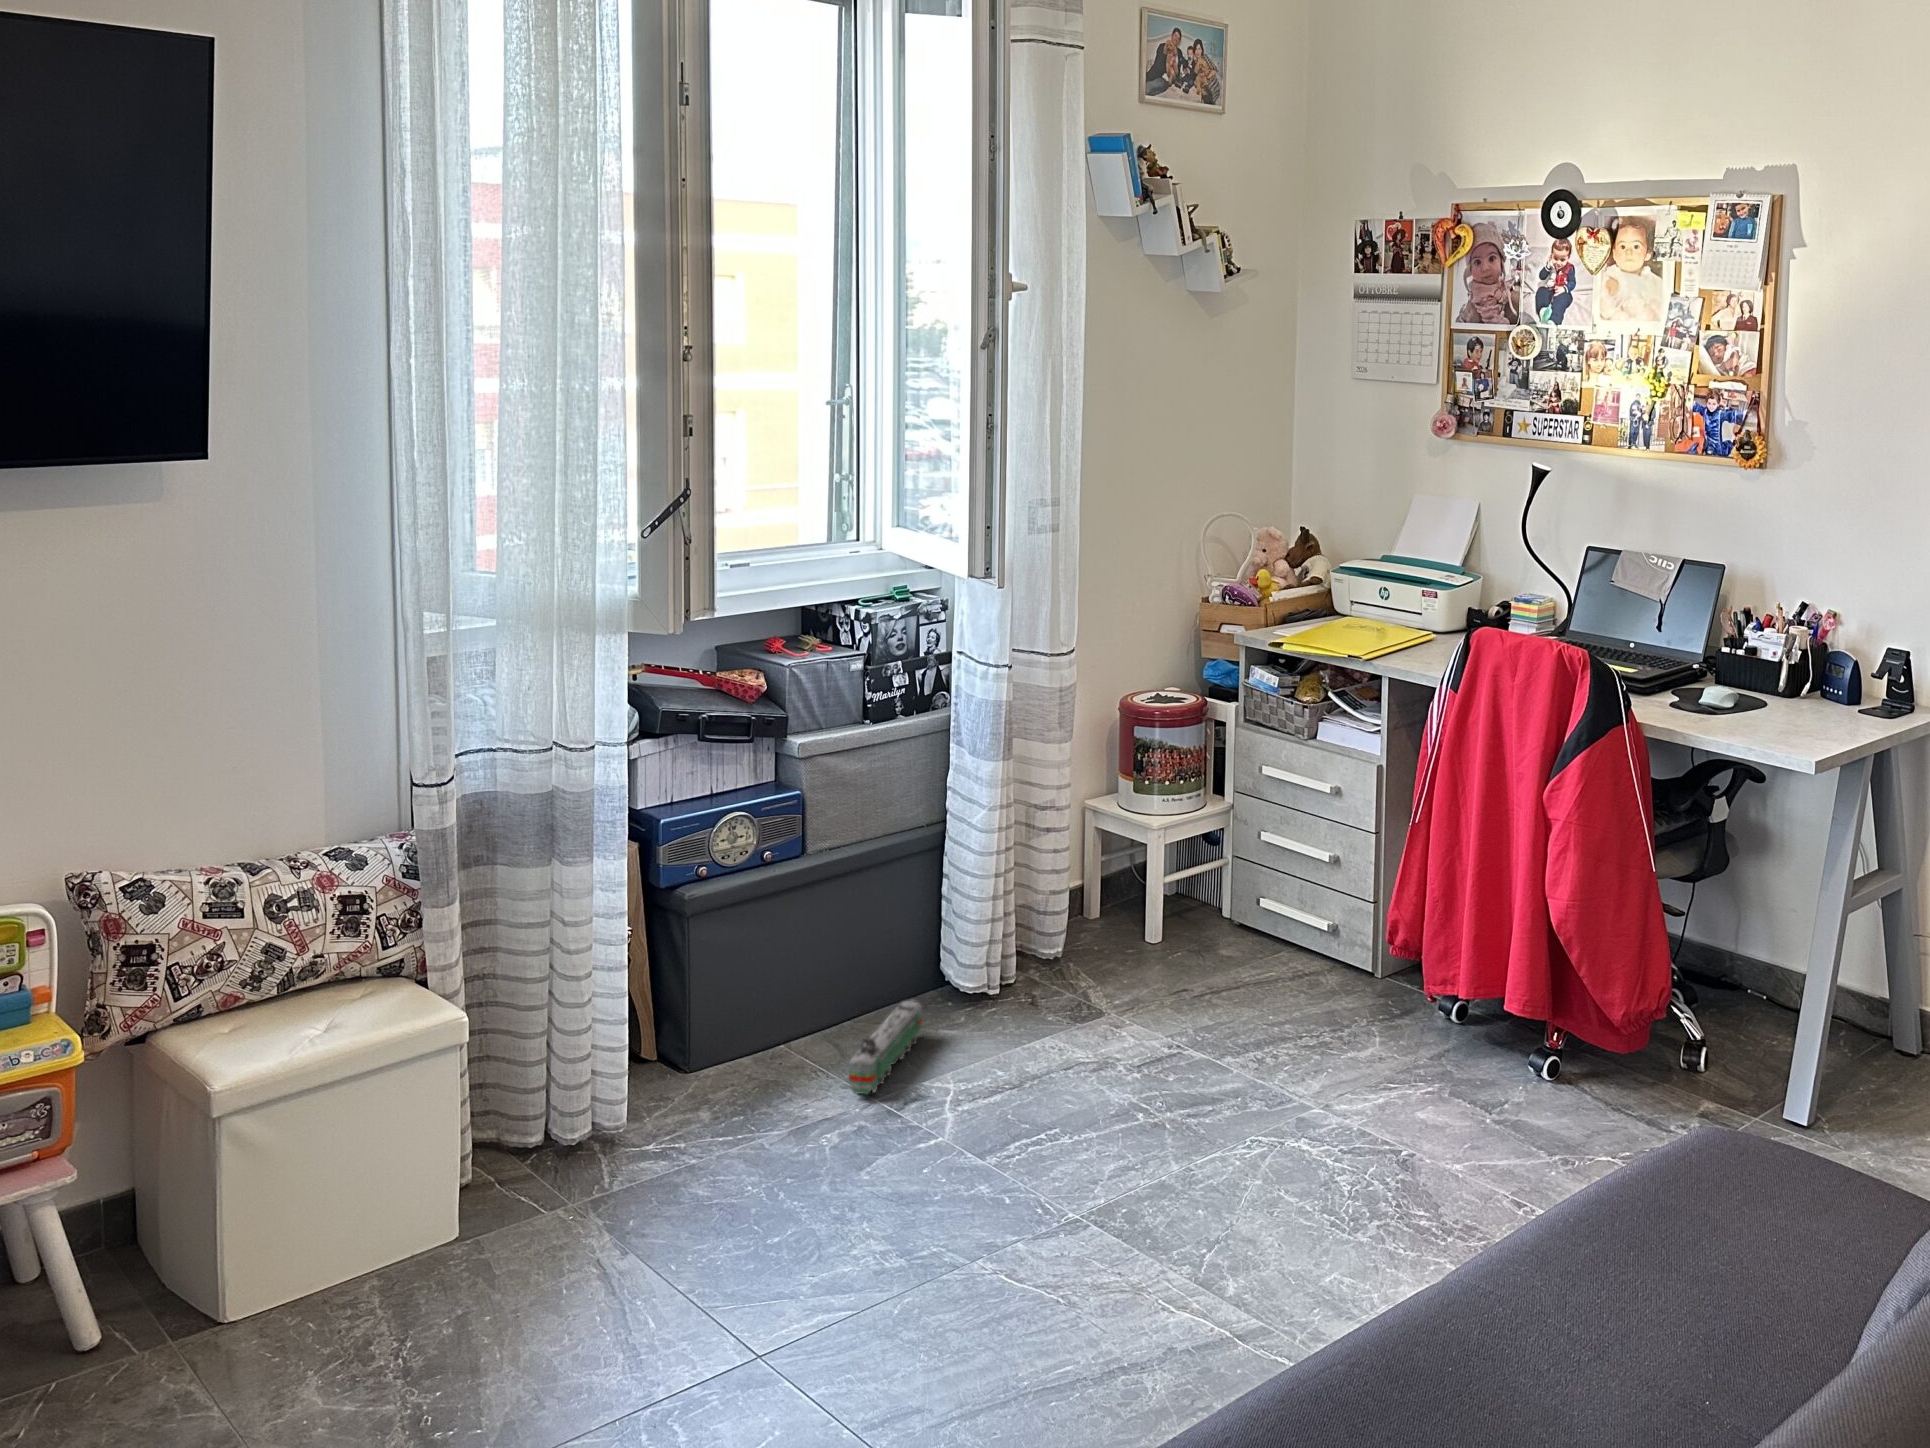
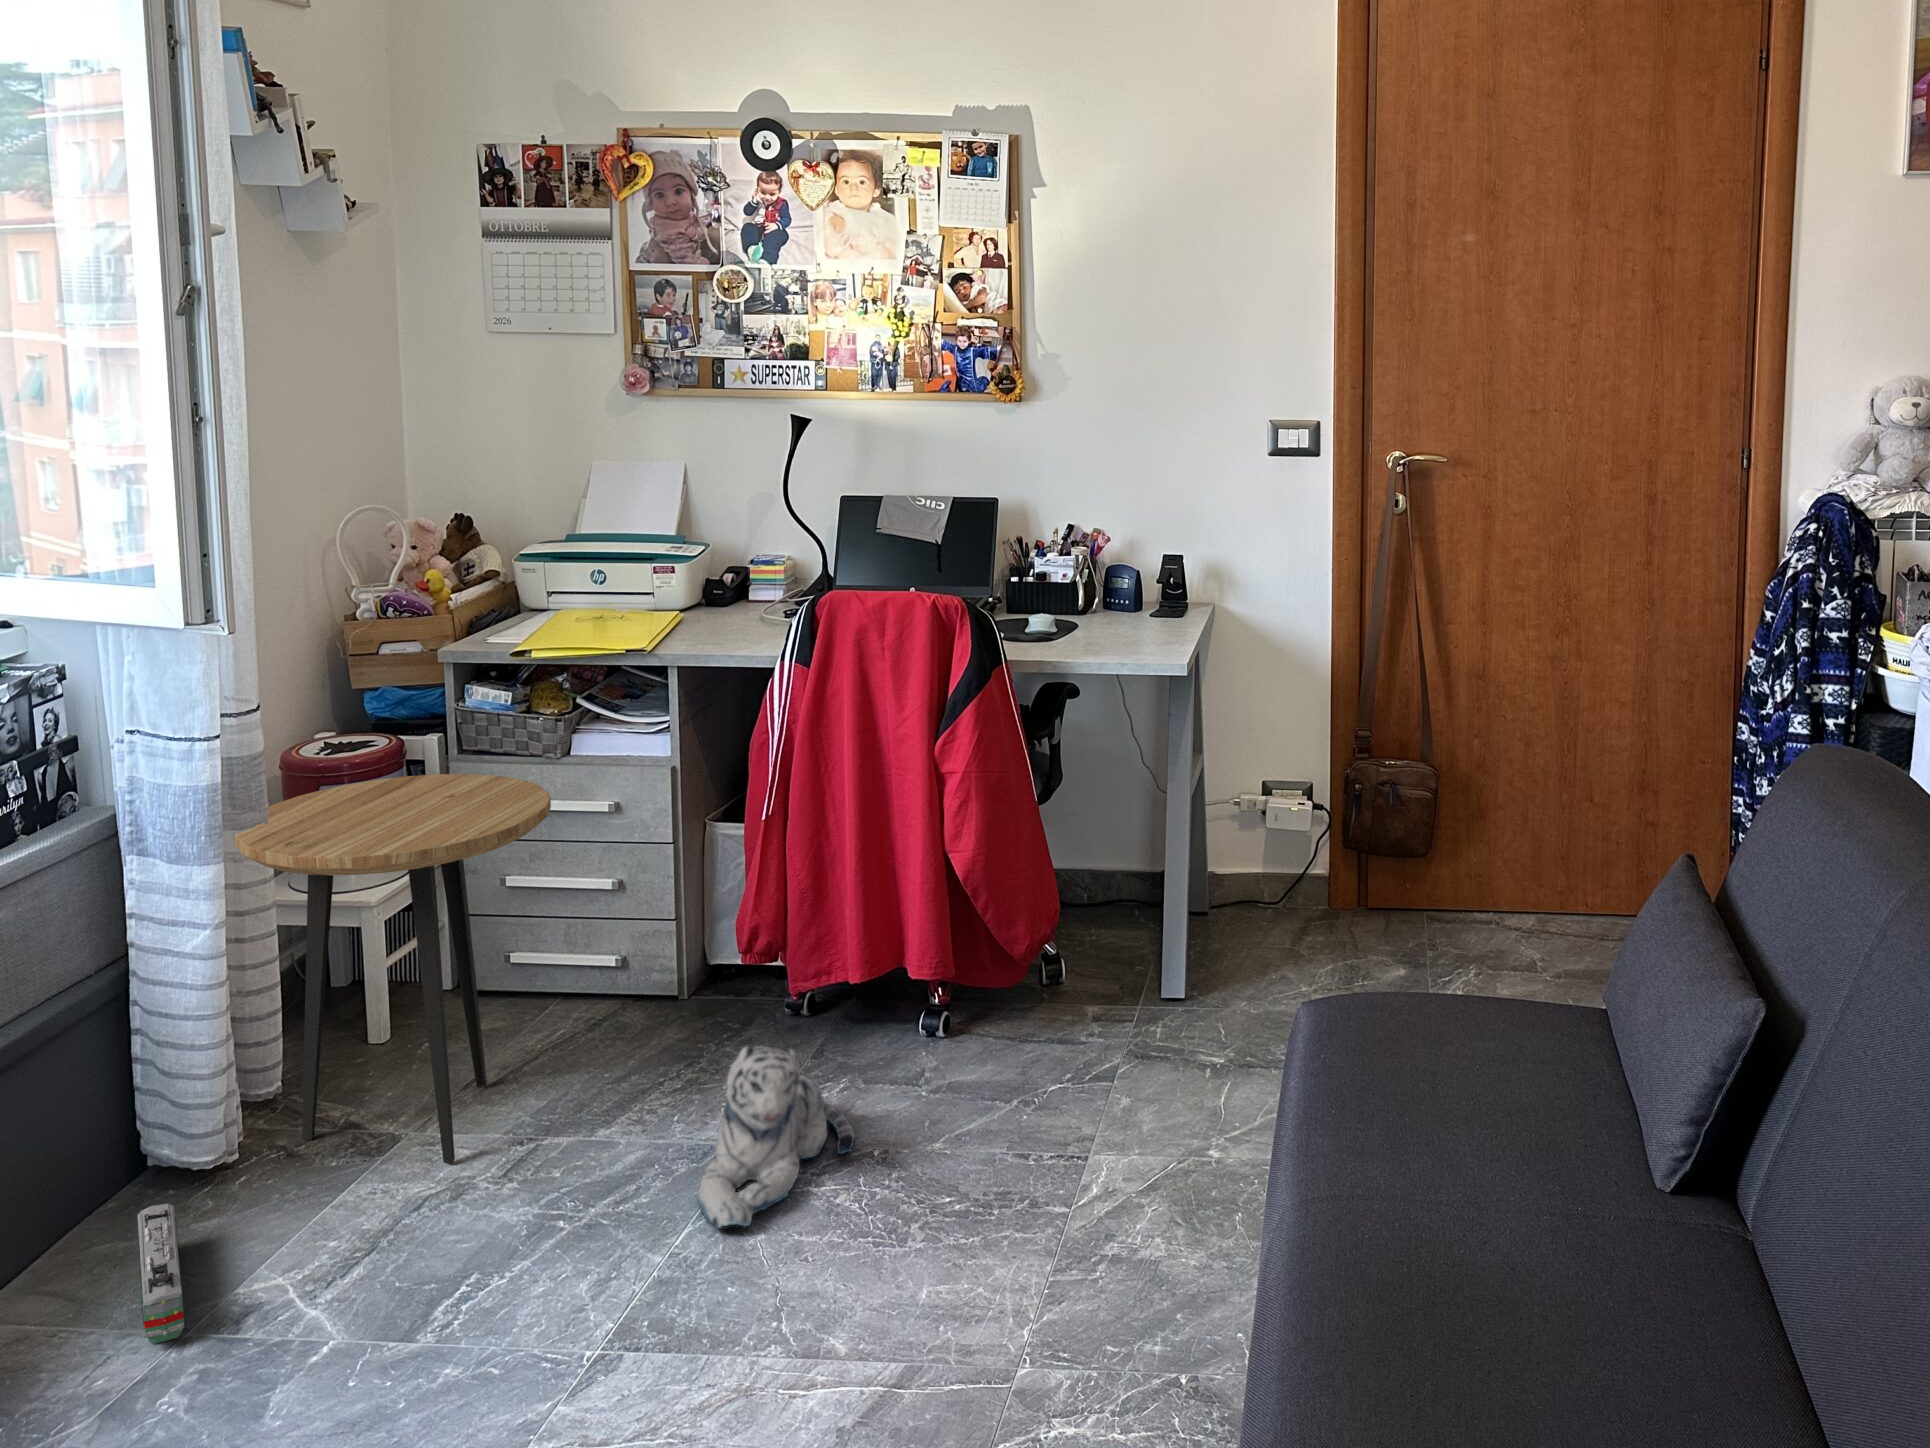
side table: none [1011,727,1237,1043] -> present [235,774,551,1164]
plush toy: none [1227,1014,1405,1169] -> present [698,1046,855,1230]

